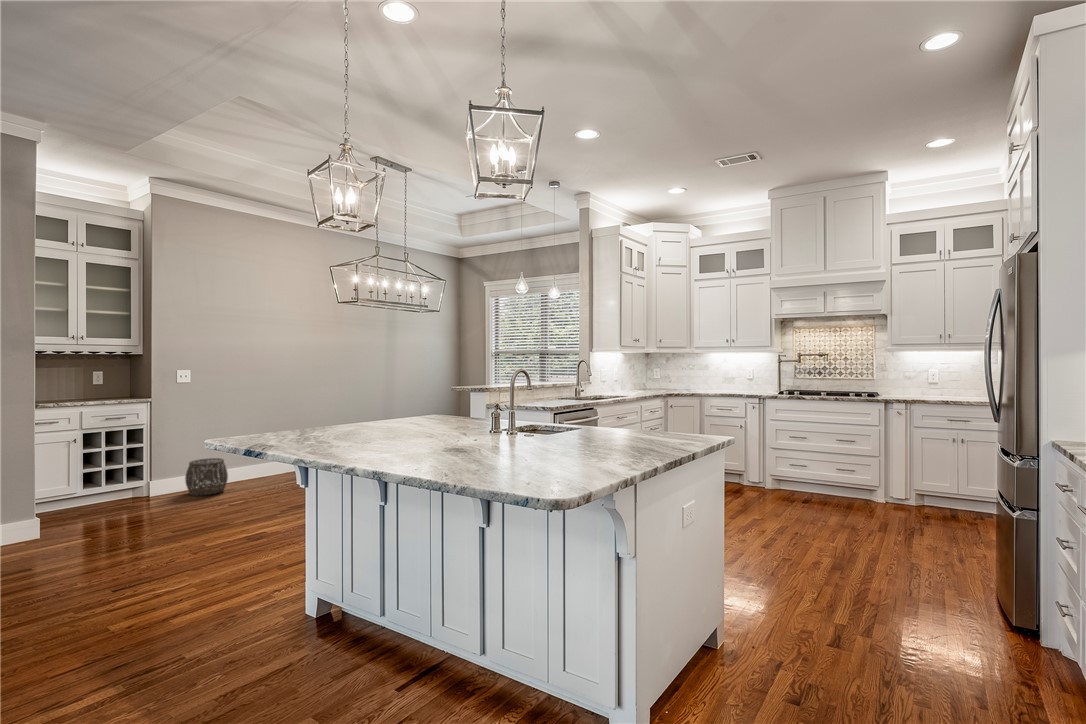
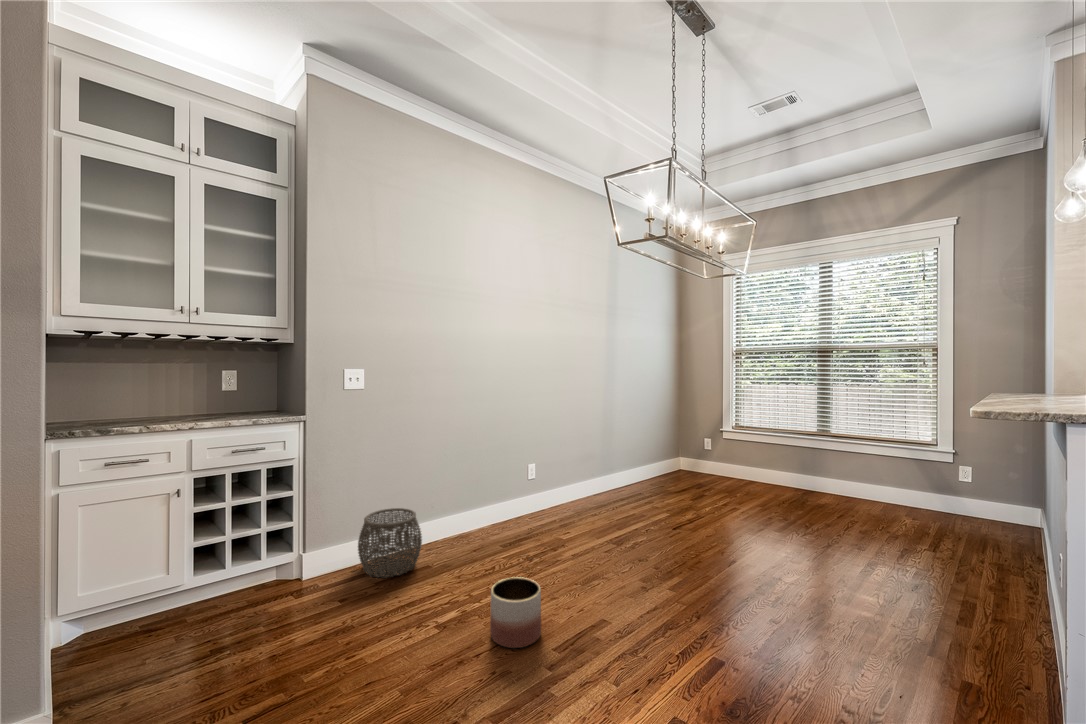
planter: none [247,483,276,512] -> present [490,577,541,648]

